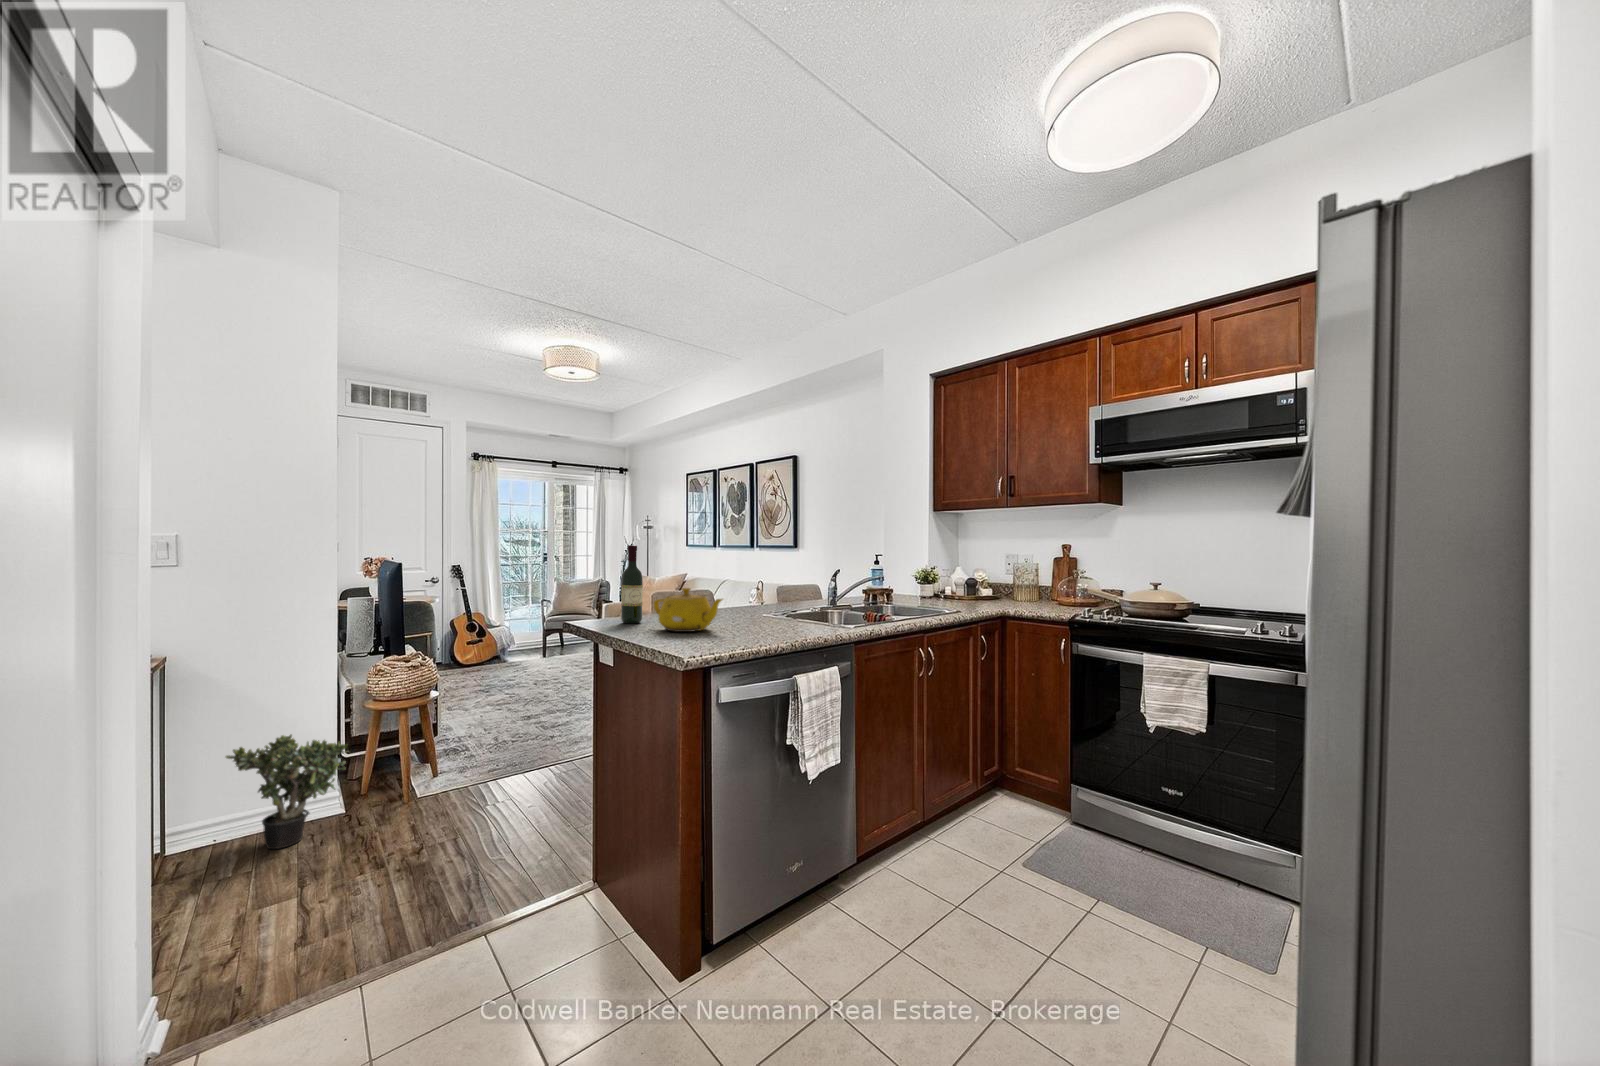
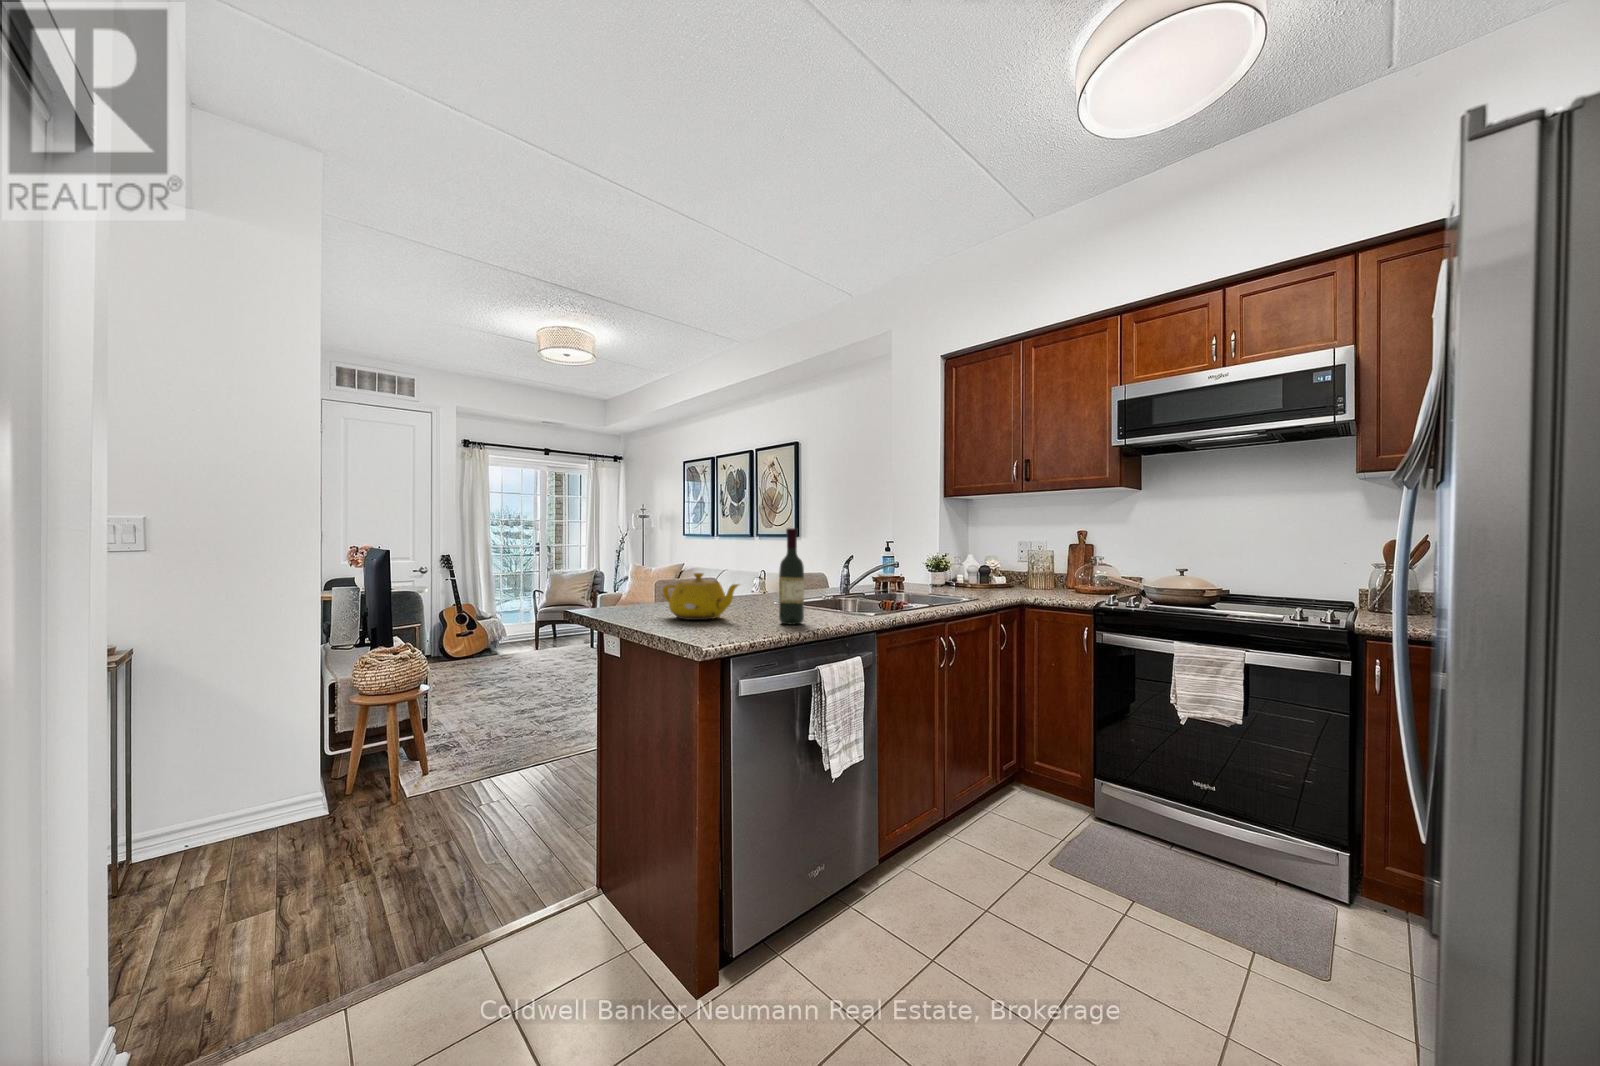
wine bottle: present [621,545,643,623] -> present [779,528,804,625]
potted plant: present [226,735,348,849] -> none [195,731,332,855]

